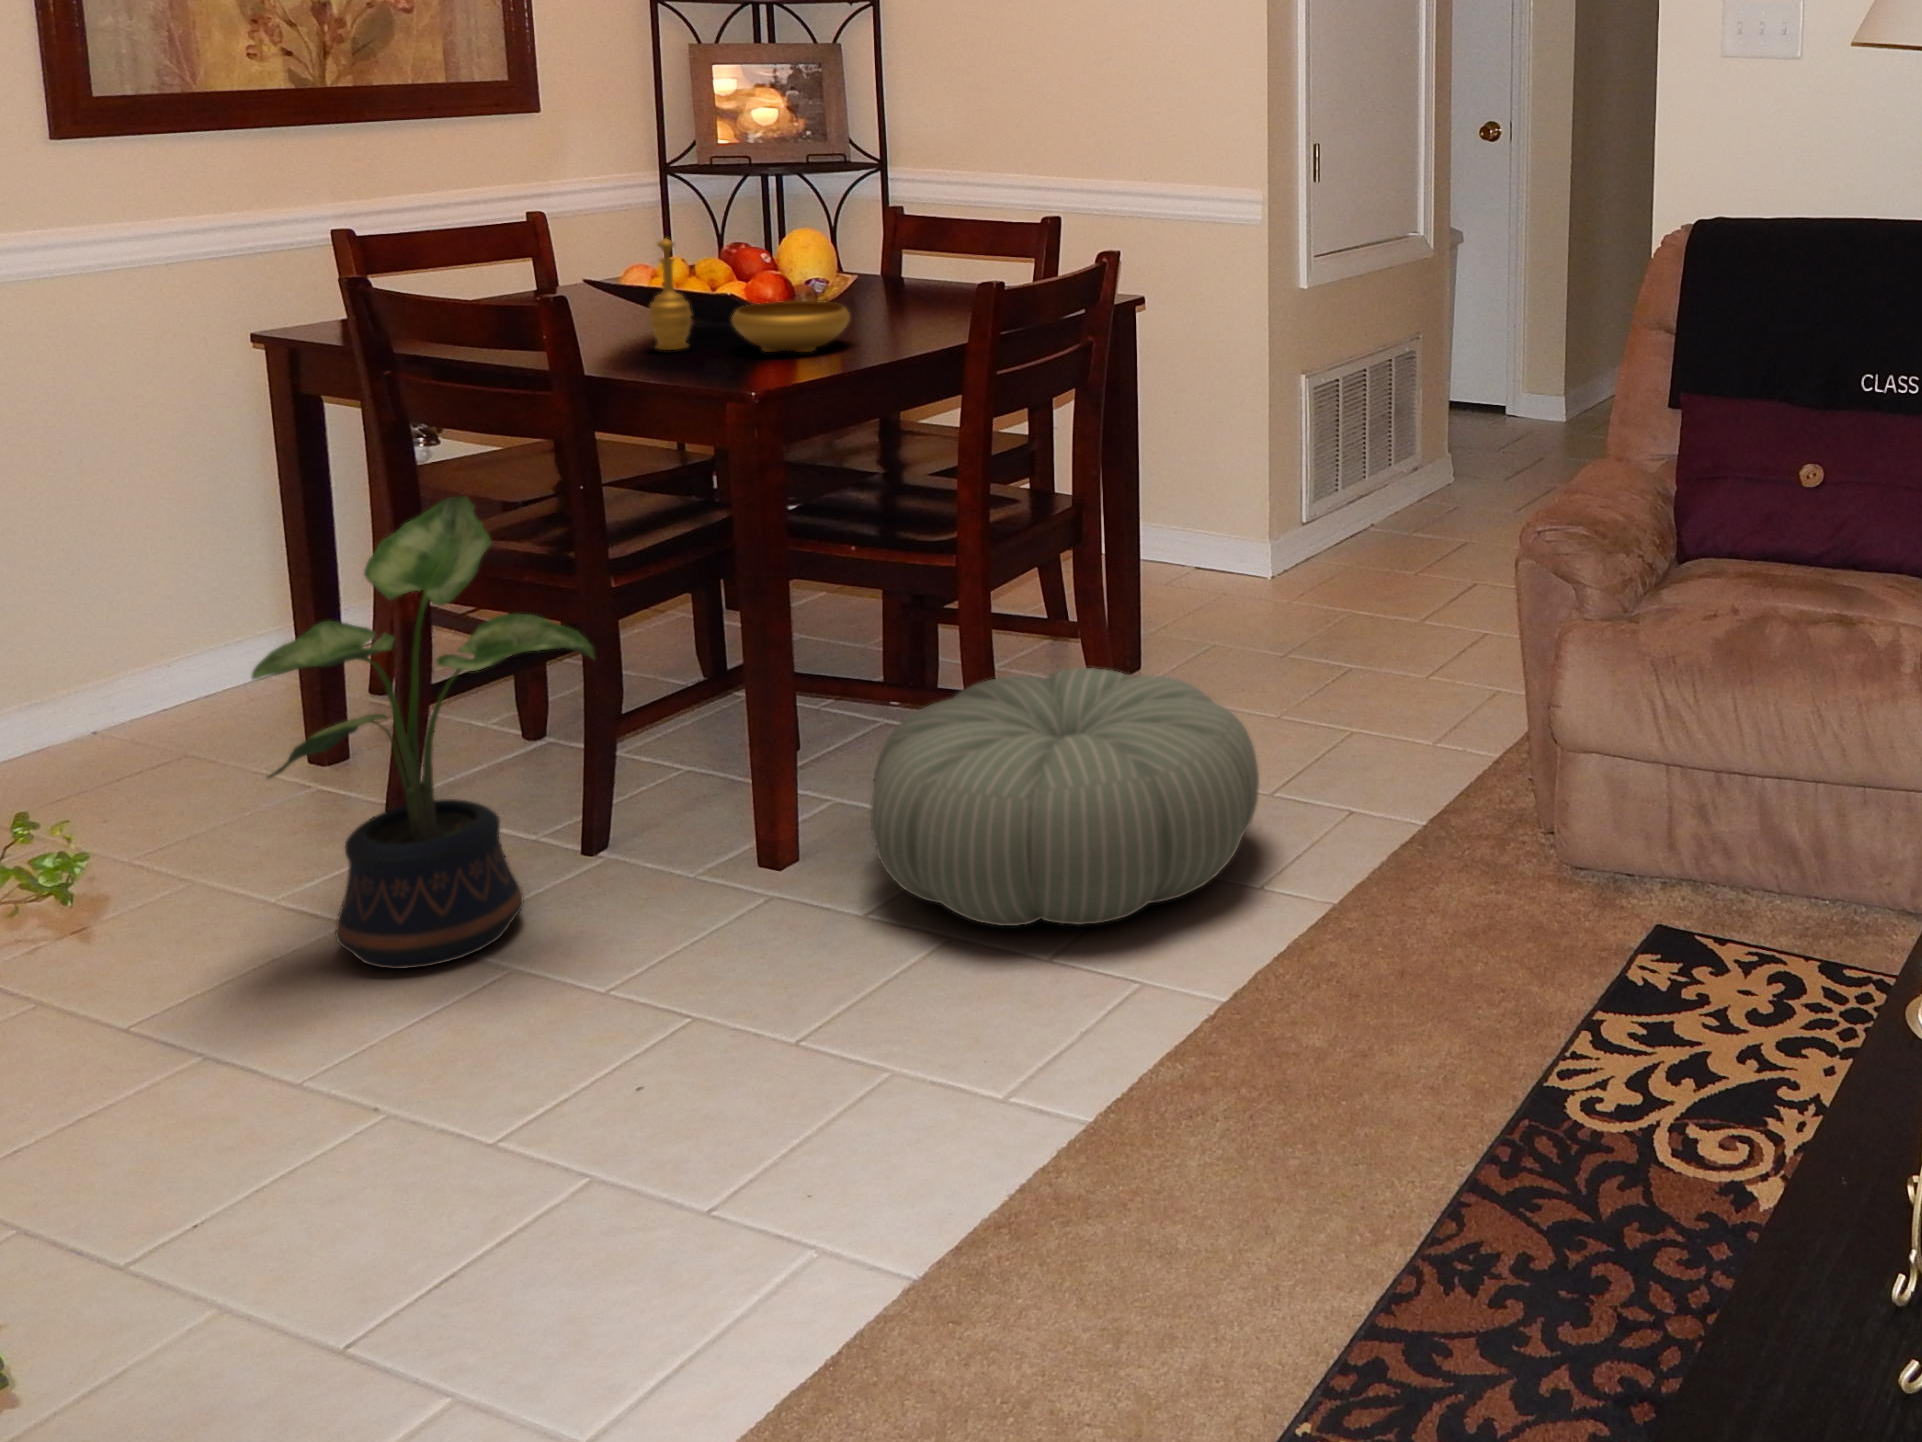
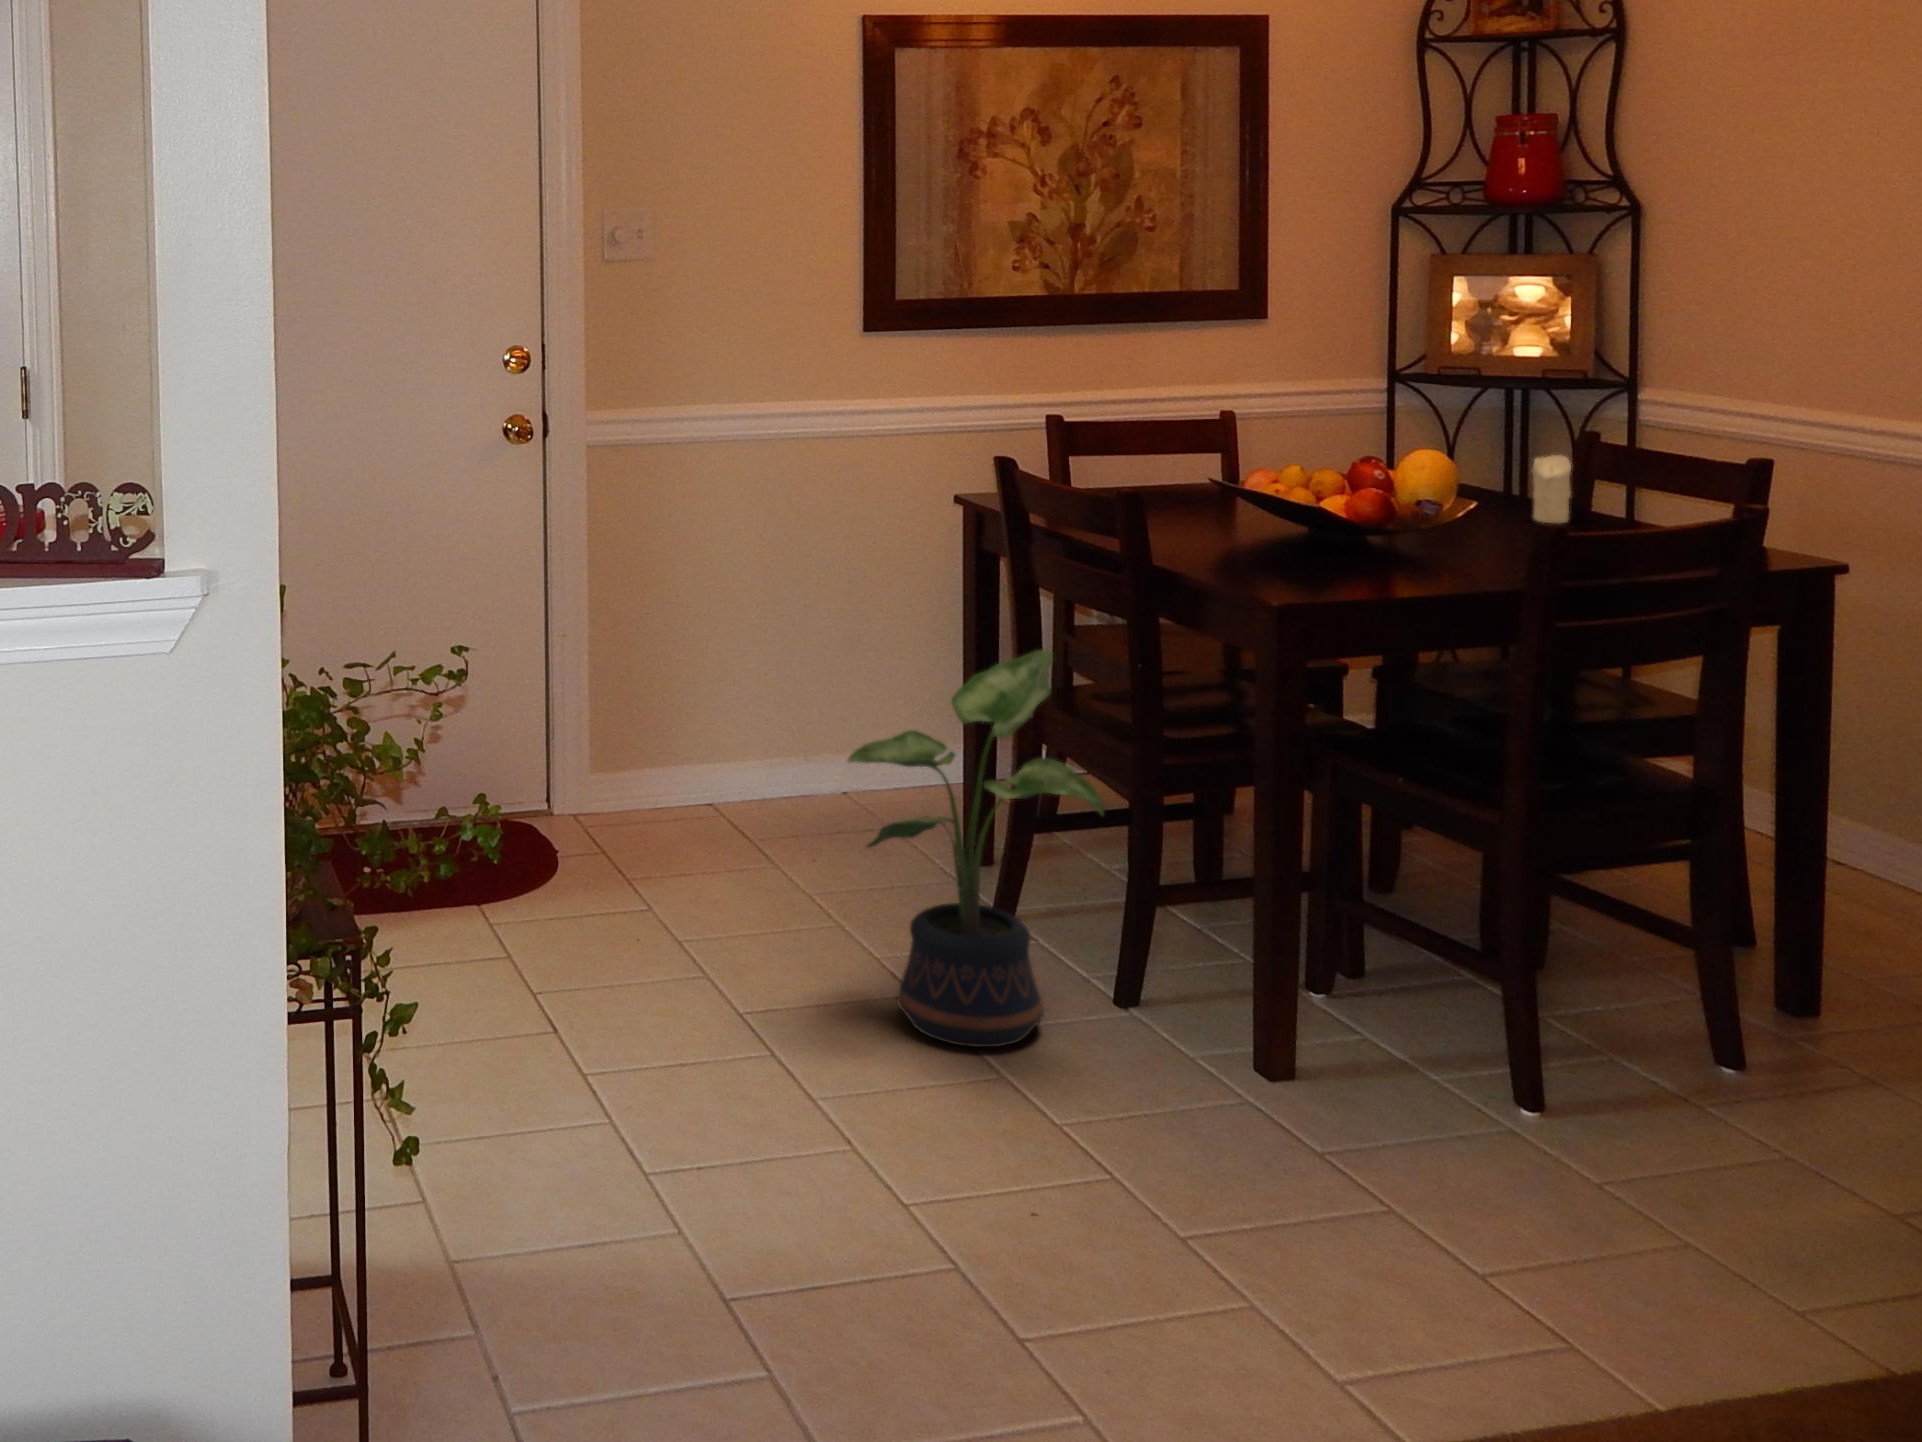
candle: none [880,229,914,293] -> present [1533,455,1571,524]
decorative bowl: present [649,239,850,352] -> none [1238,444,1432,569]
pouf: present [871,668,1259,926] -> none [1348,952,1850,1270]

